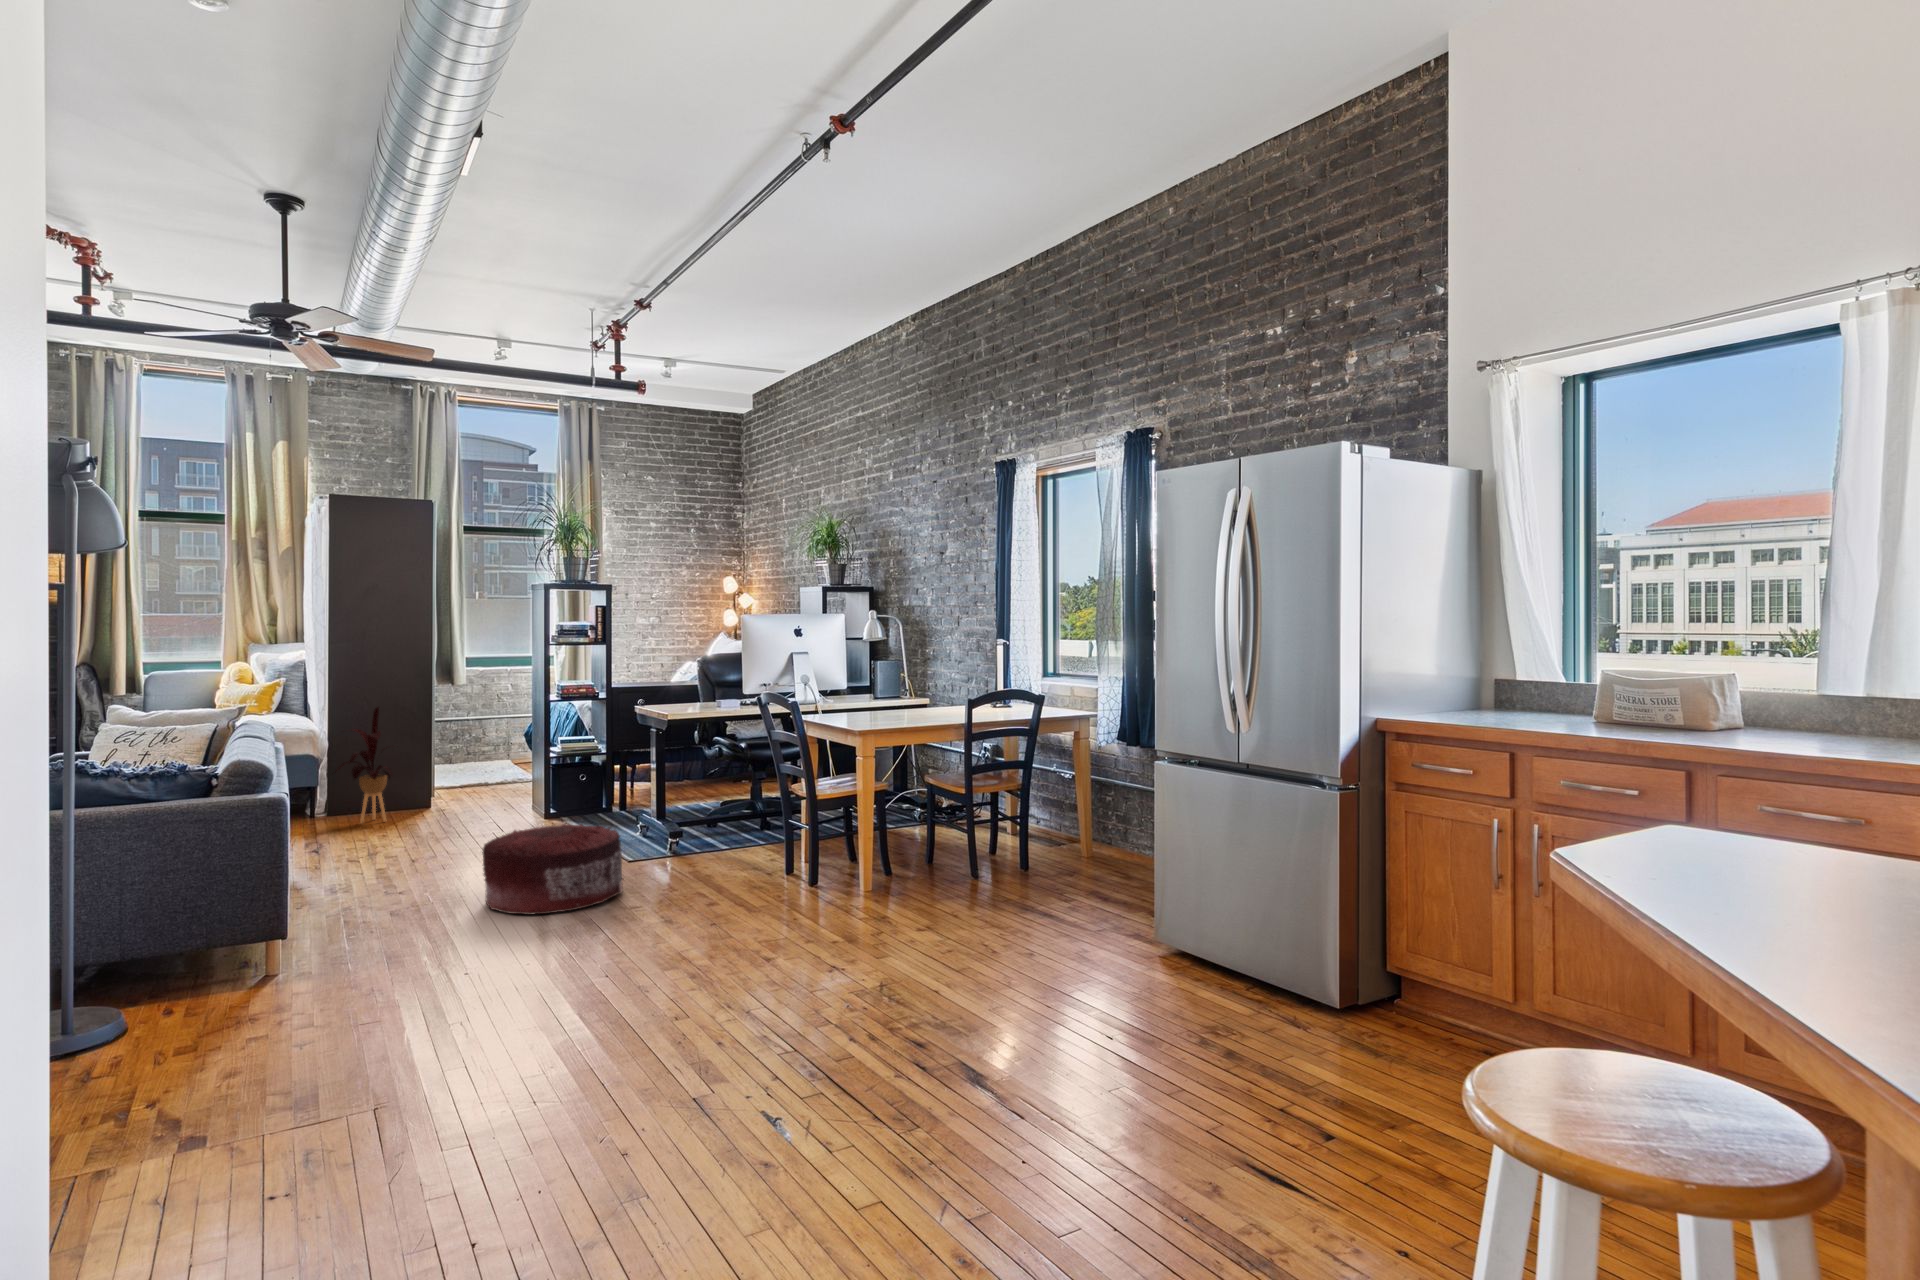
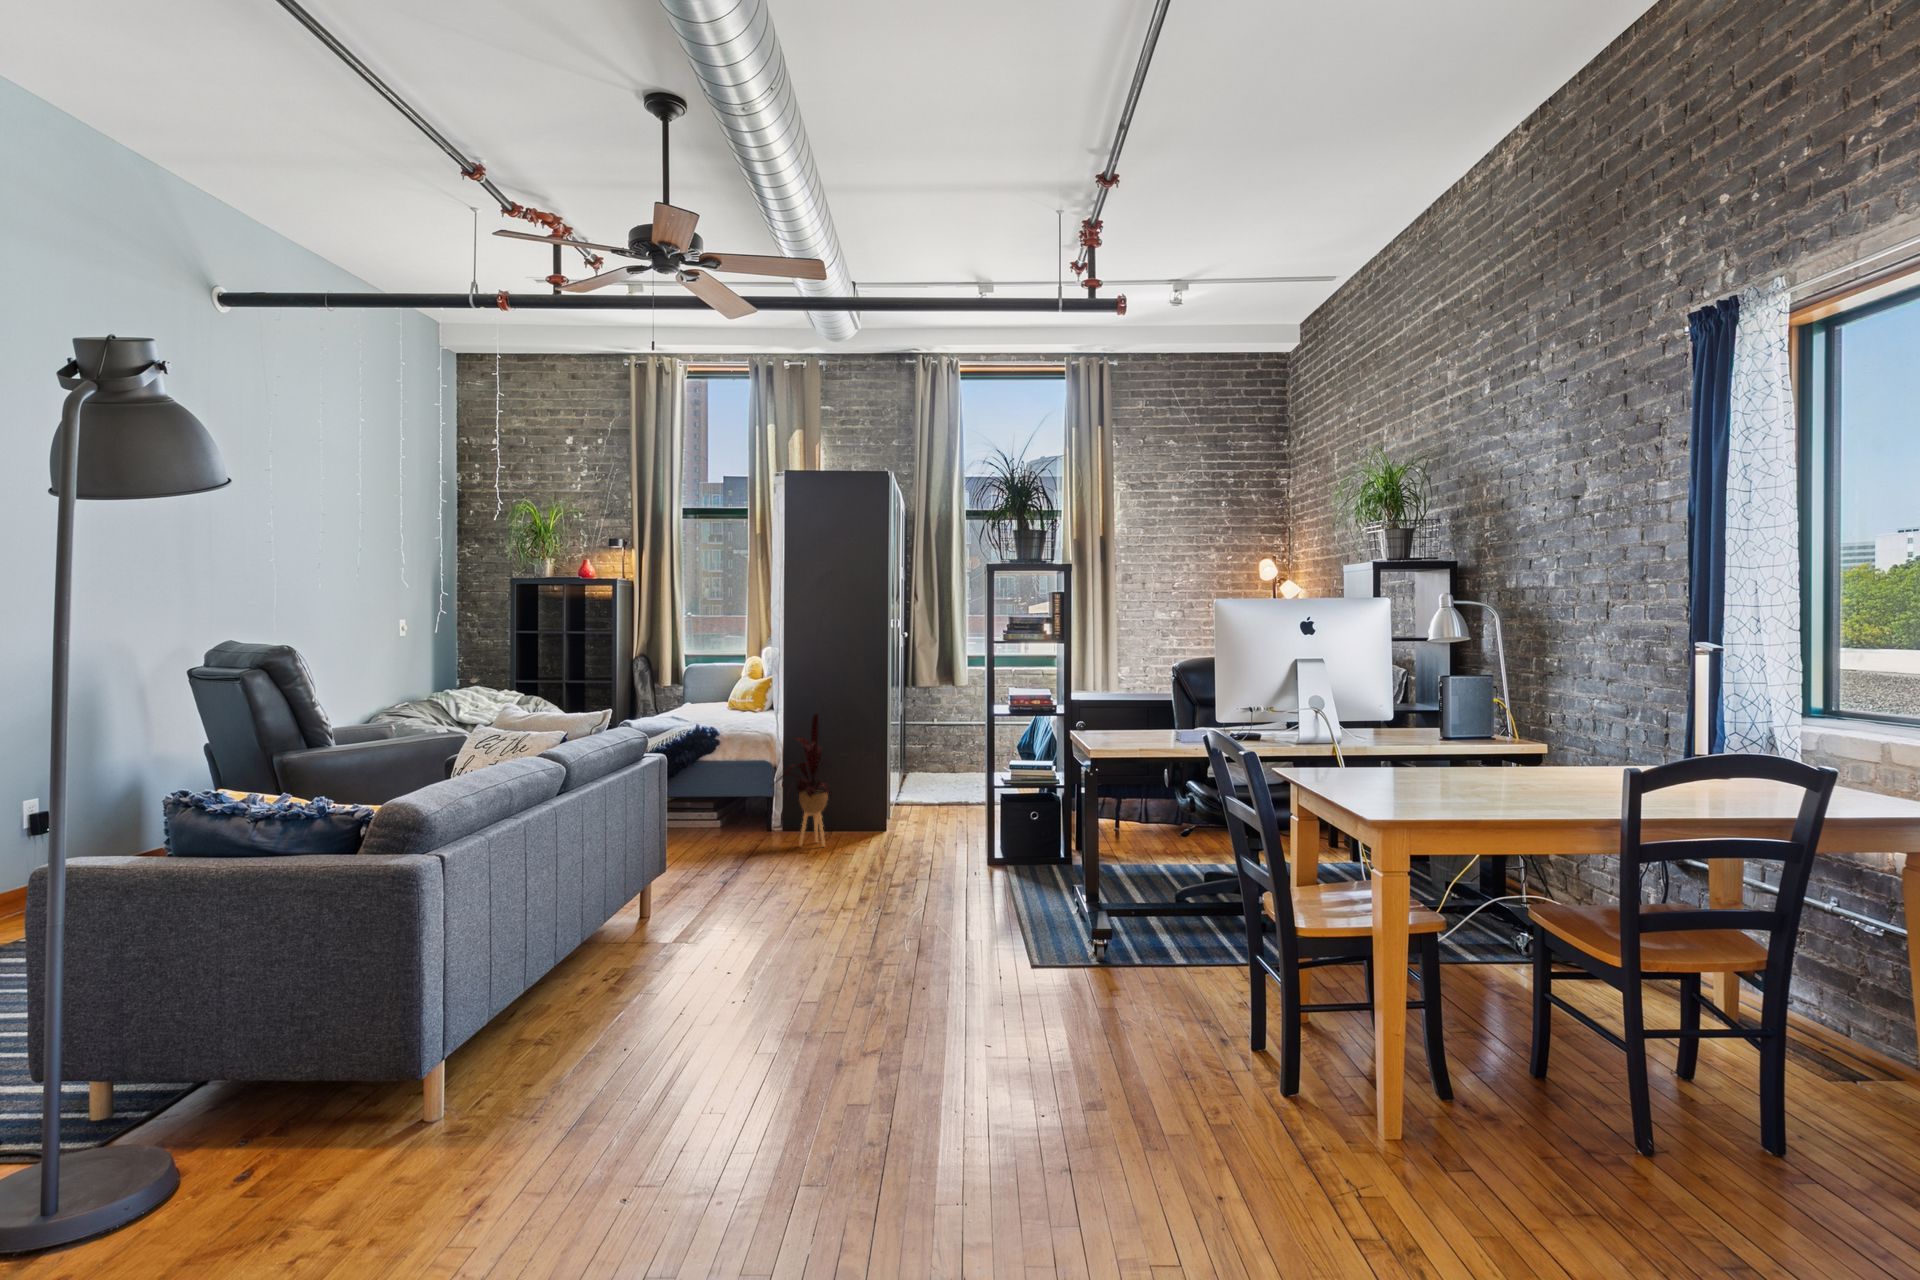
pouf: present [482,824,623,915] -> none [785,900,987,1051]

